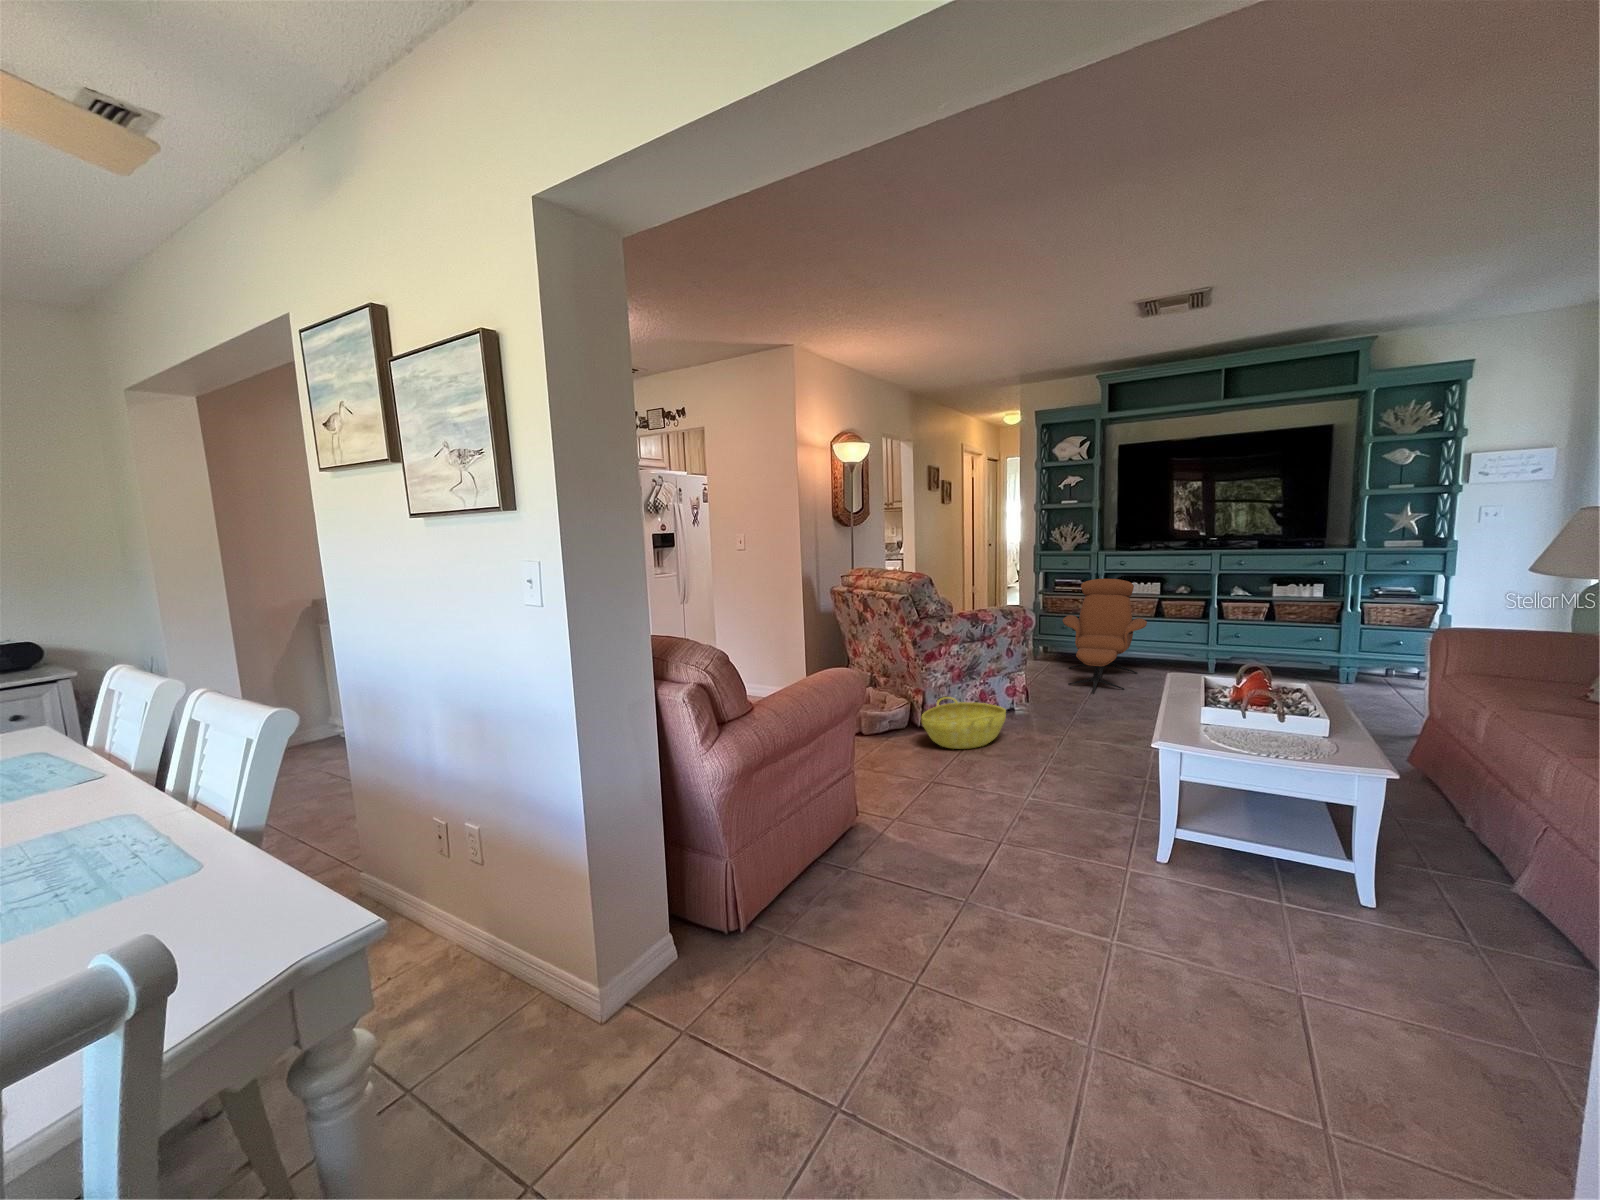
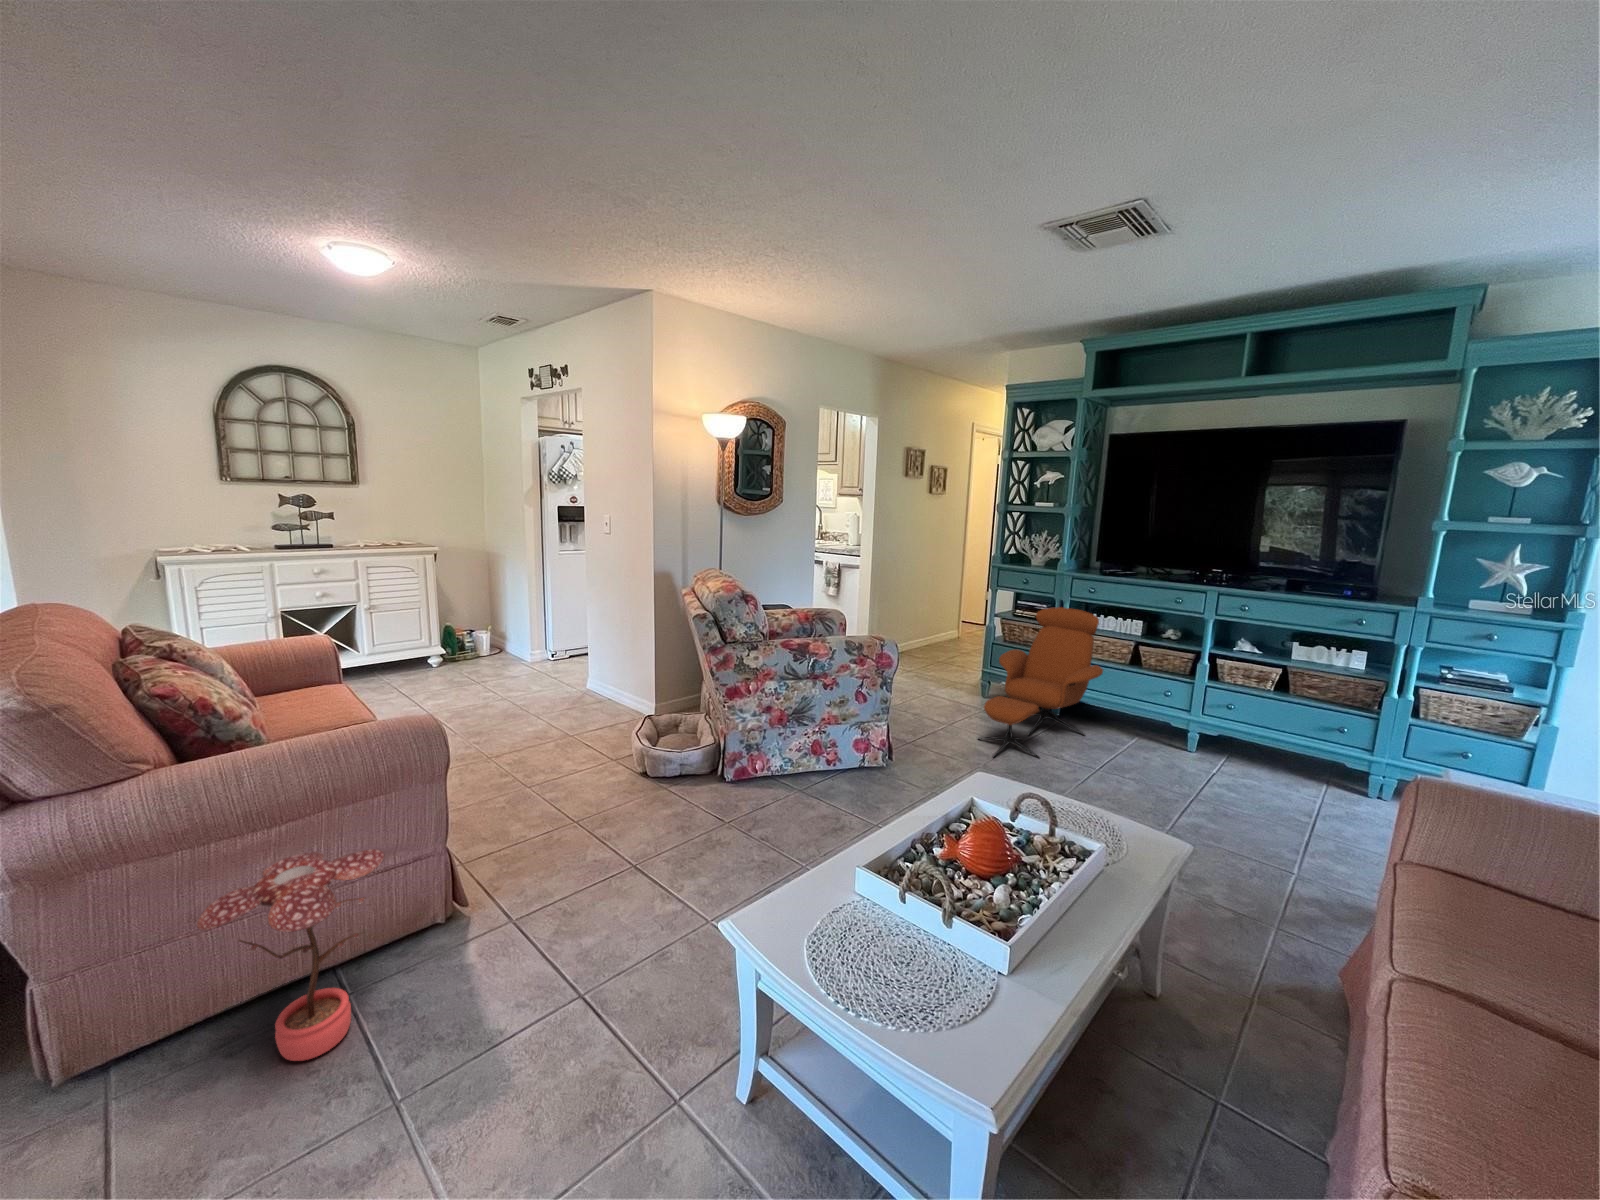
basket: present [921,697,1006,749] -> none [693,744,809,817]
potted plant: none [813,754,913,907] -> present [197,849,384,1061]

